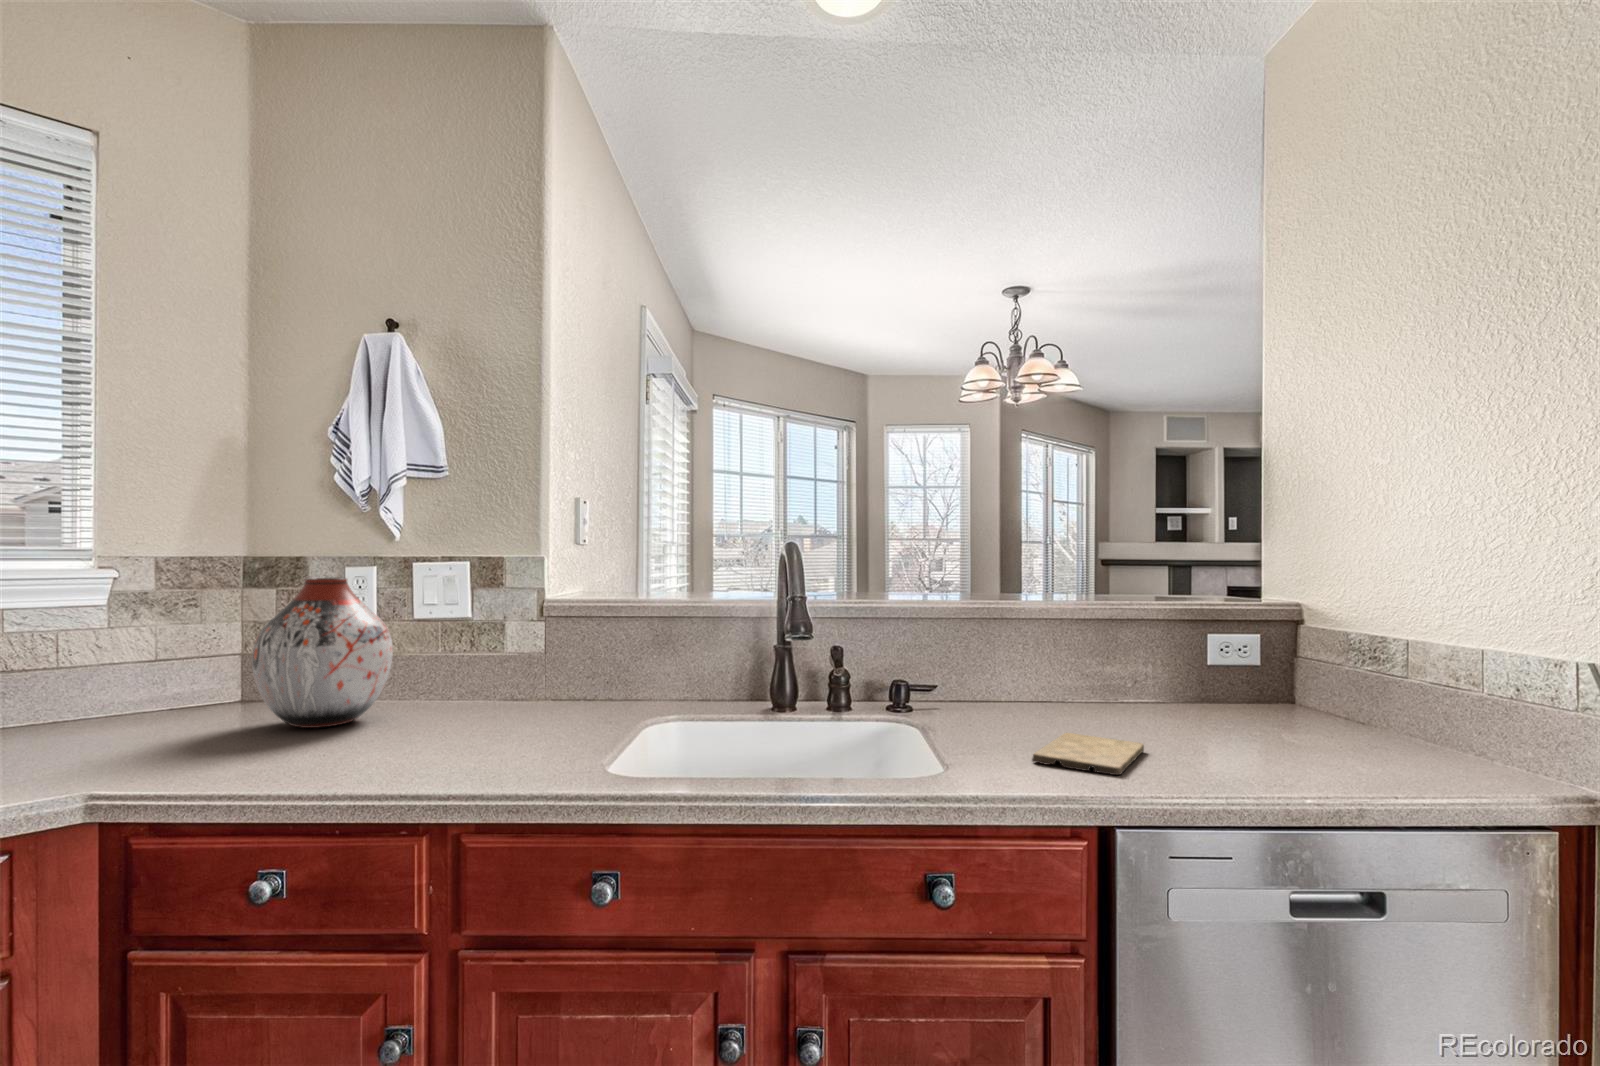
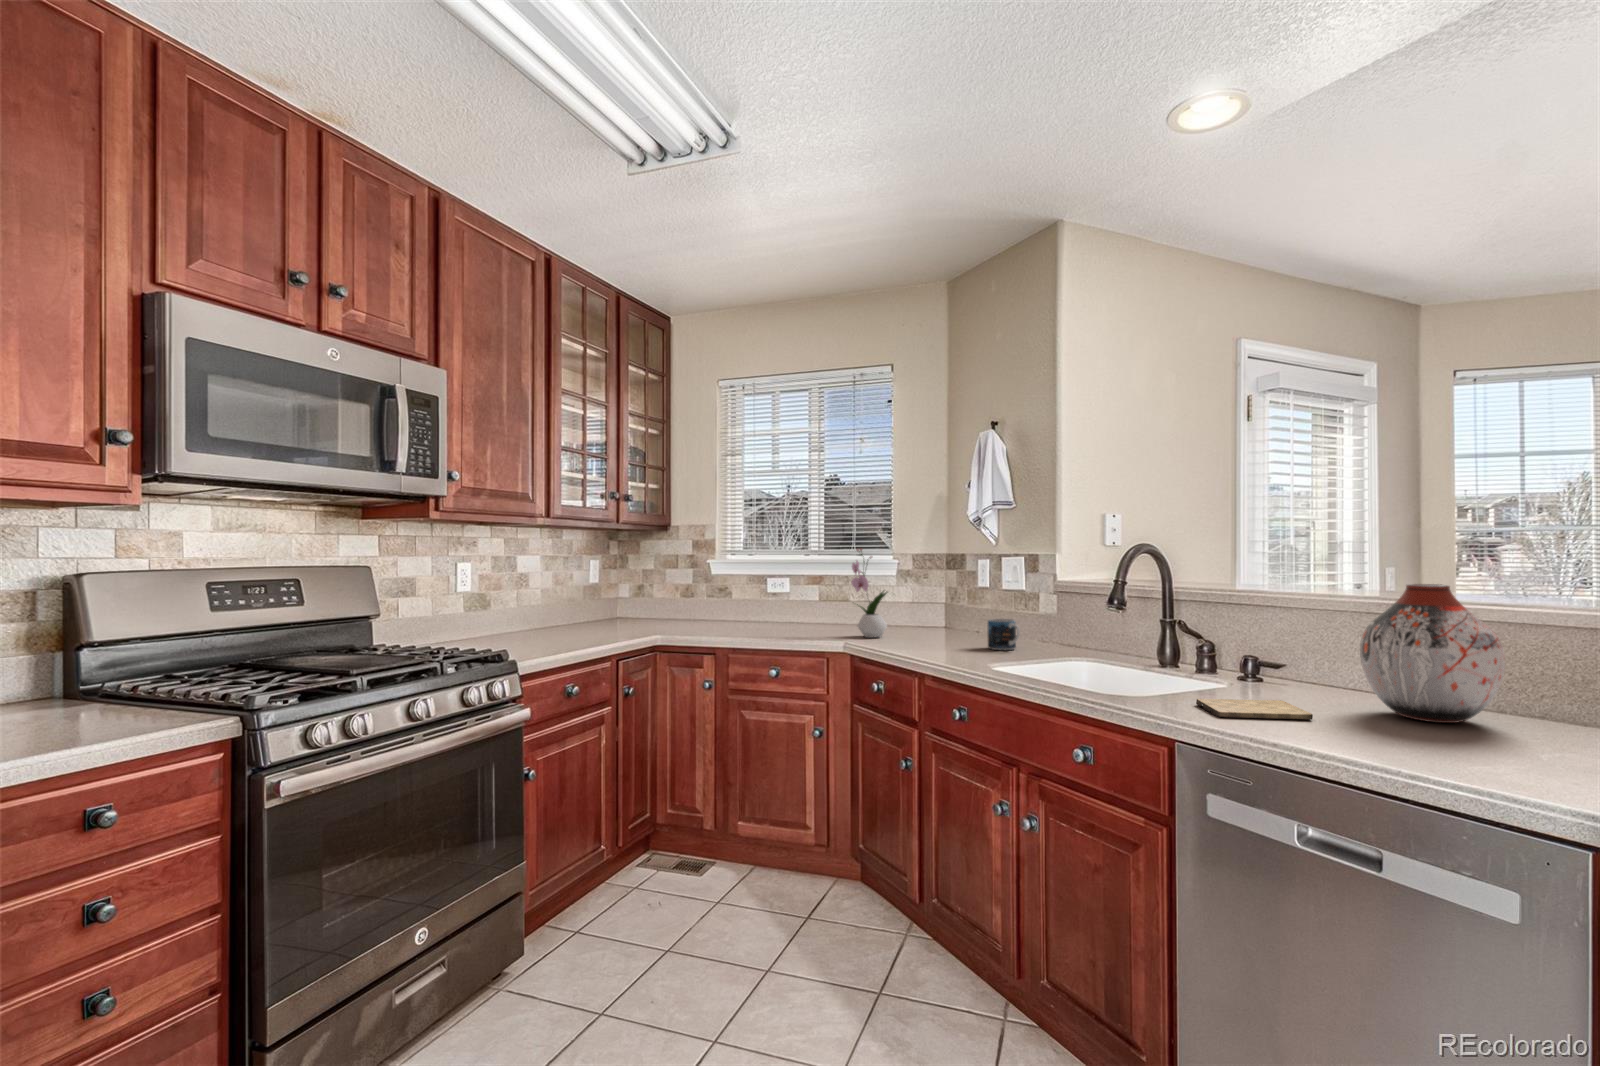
flower arrangement: none [74,538,206,766] -> present [851,549,887,638]
vase: present [252,578,393,728] -> present [1360,584,1505,723]
mug: none [478,672,556,735] -> present [988,619,1020,650]

